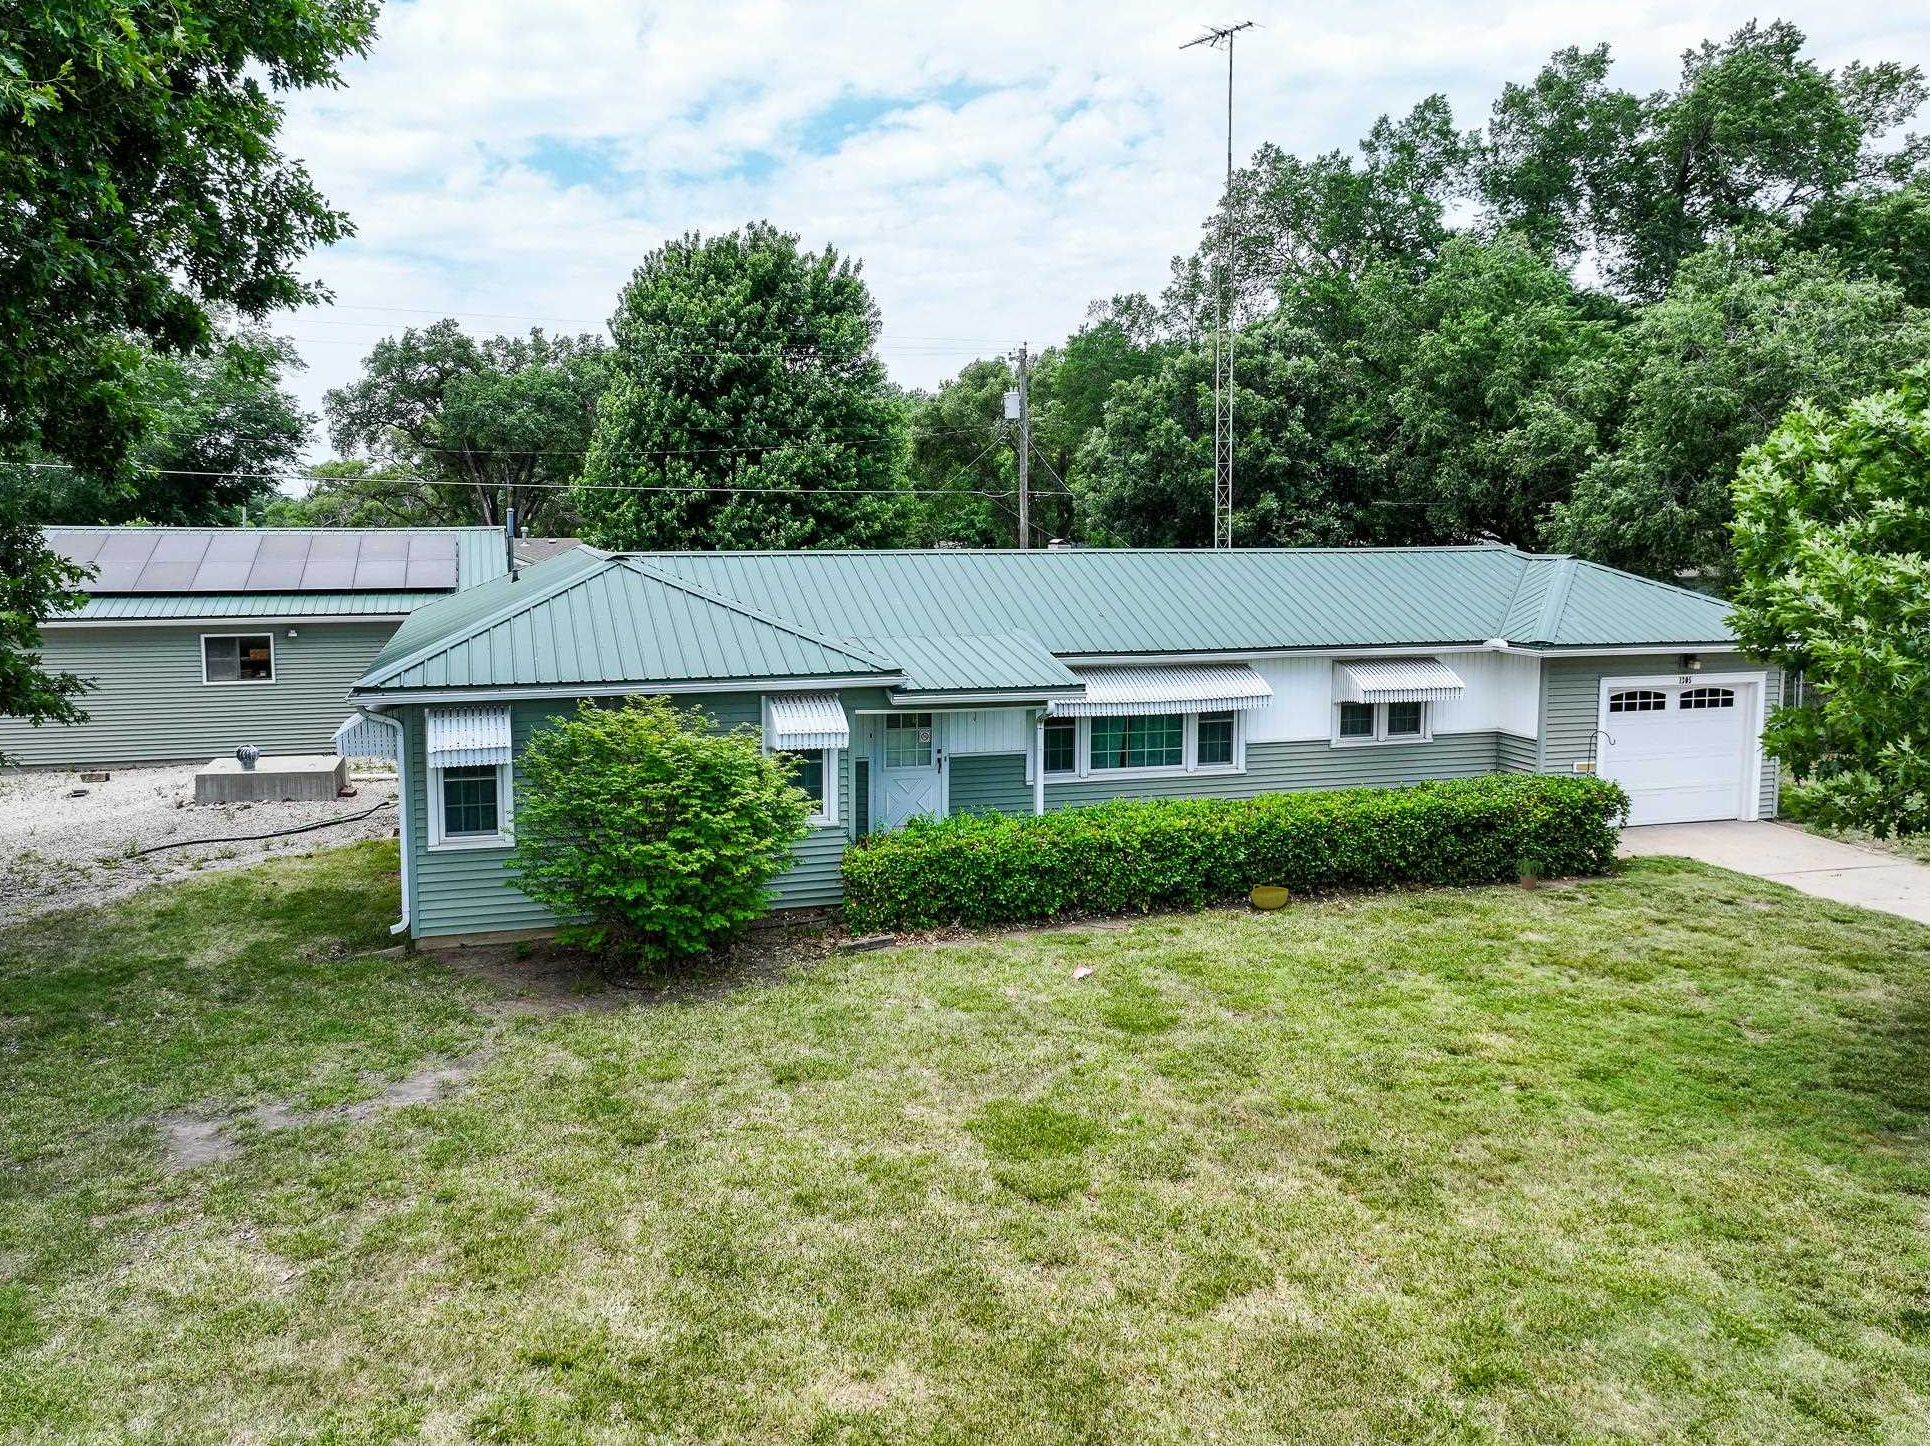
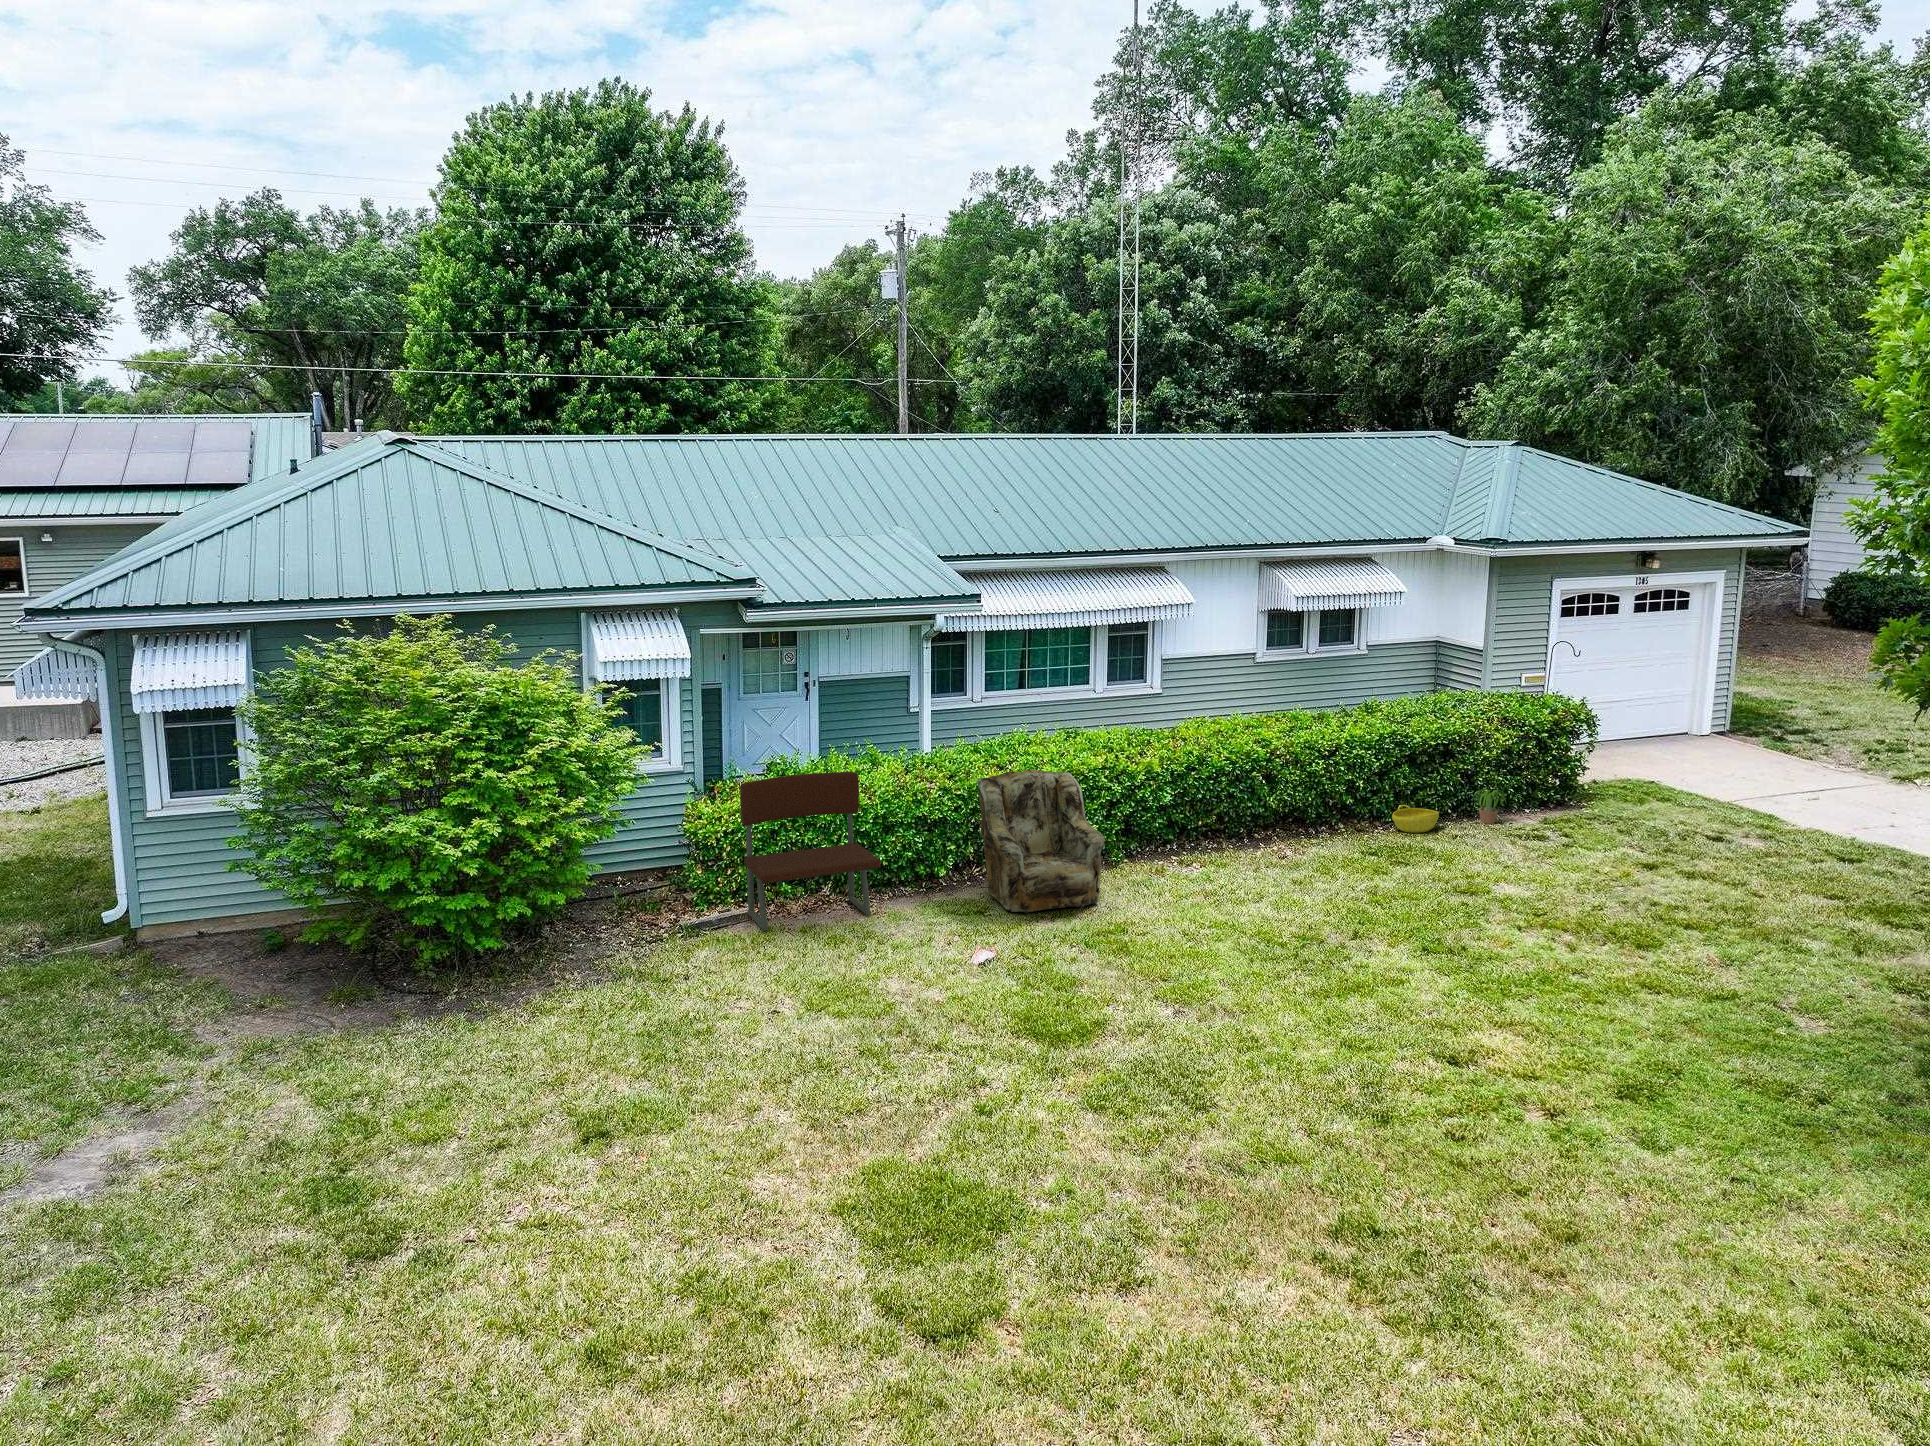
bench: none [889,826,1000,951] -> present [740,772,881,931]
armchair: none [1080,828,1185,947] -> present [977,770,1105,913]
basket: present [1251,884,1288,909] -> present [1392,805,1439,833]

